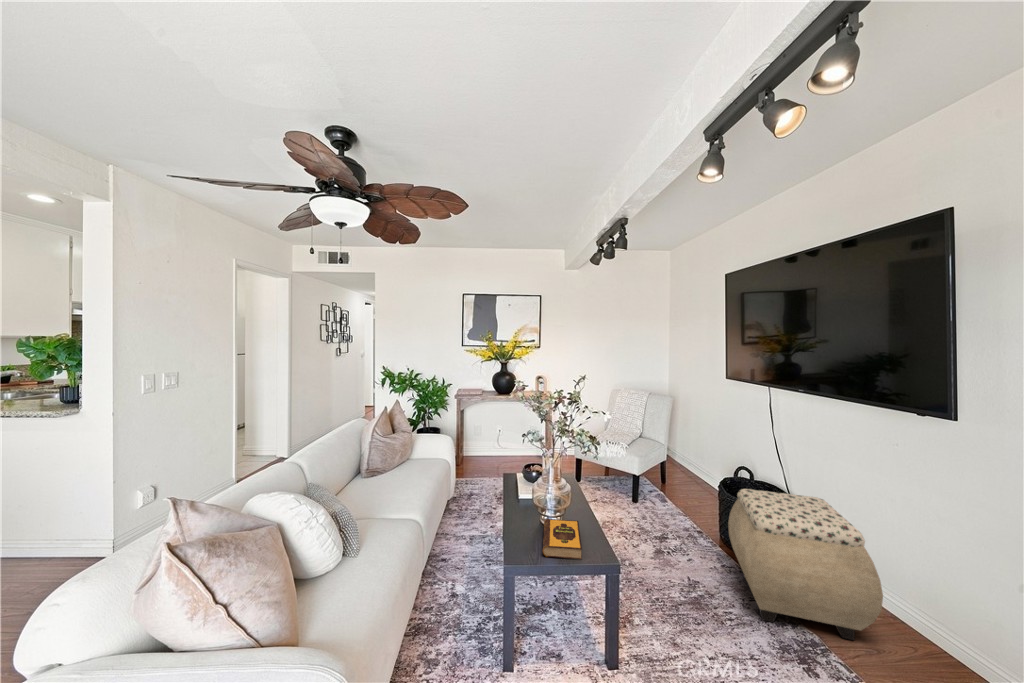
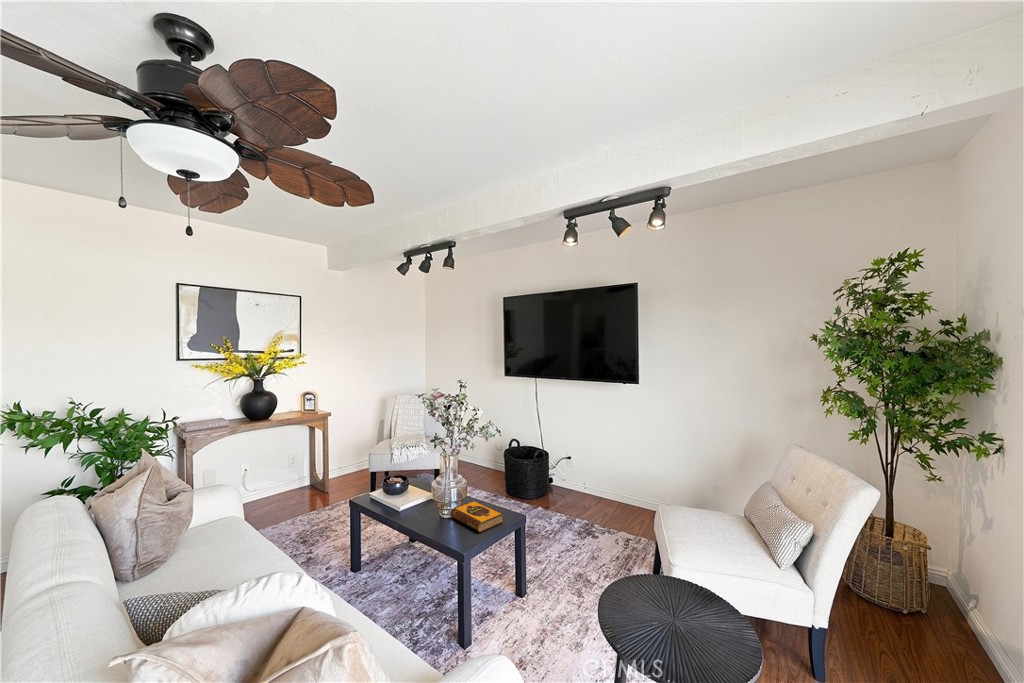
ottoman: present [728,489,883,640] -> none [523,442,608,526]

